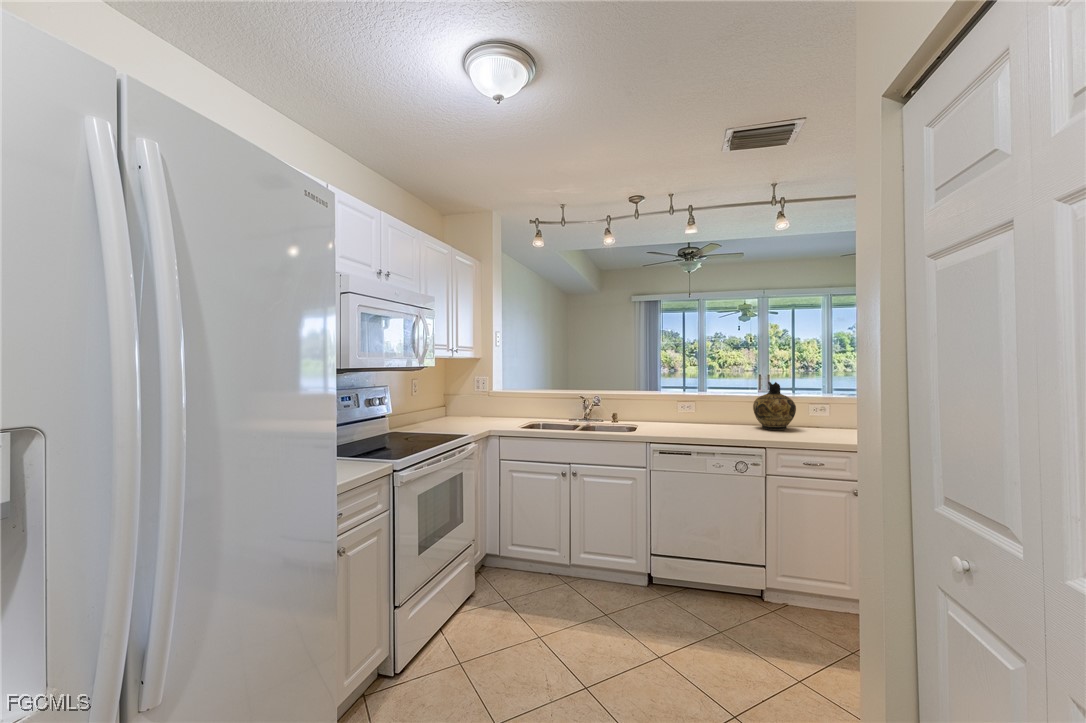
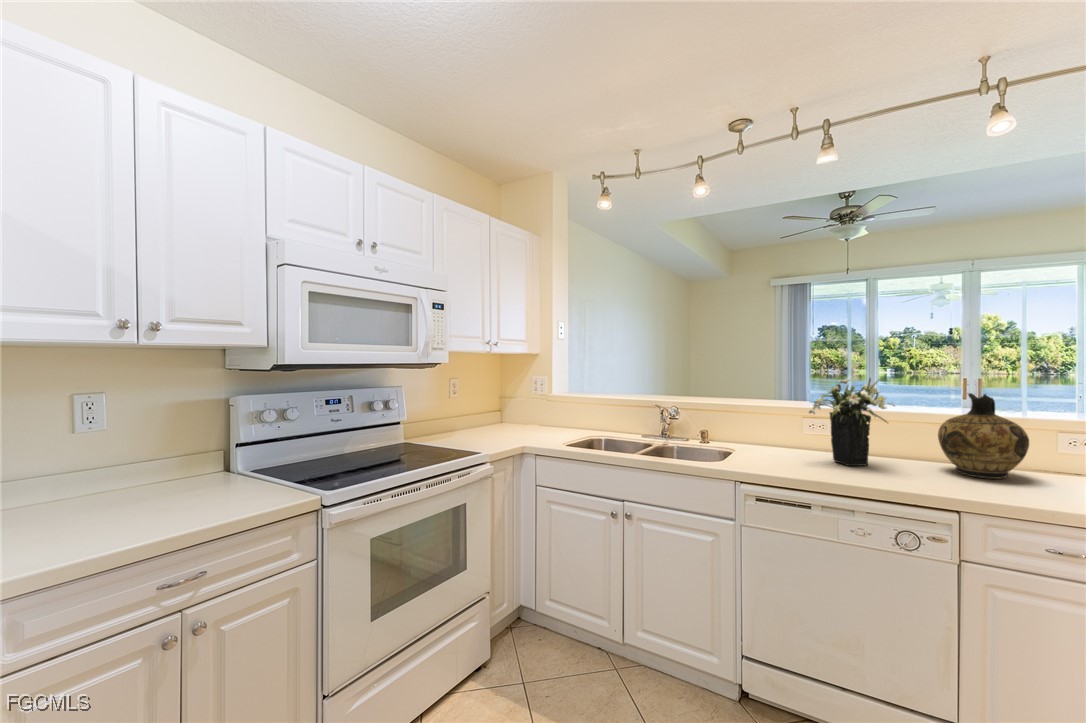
flower arrangement: none [685,373,733,429] -> present [809,378,895,466]

